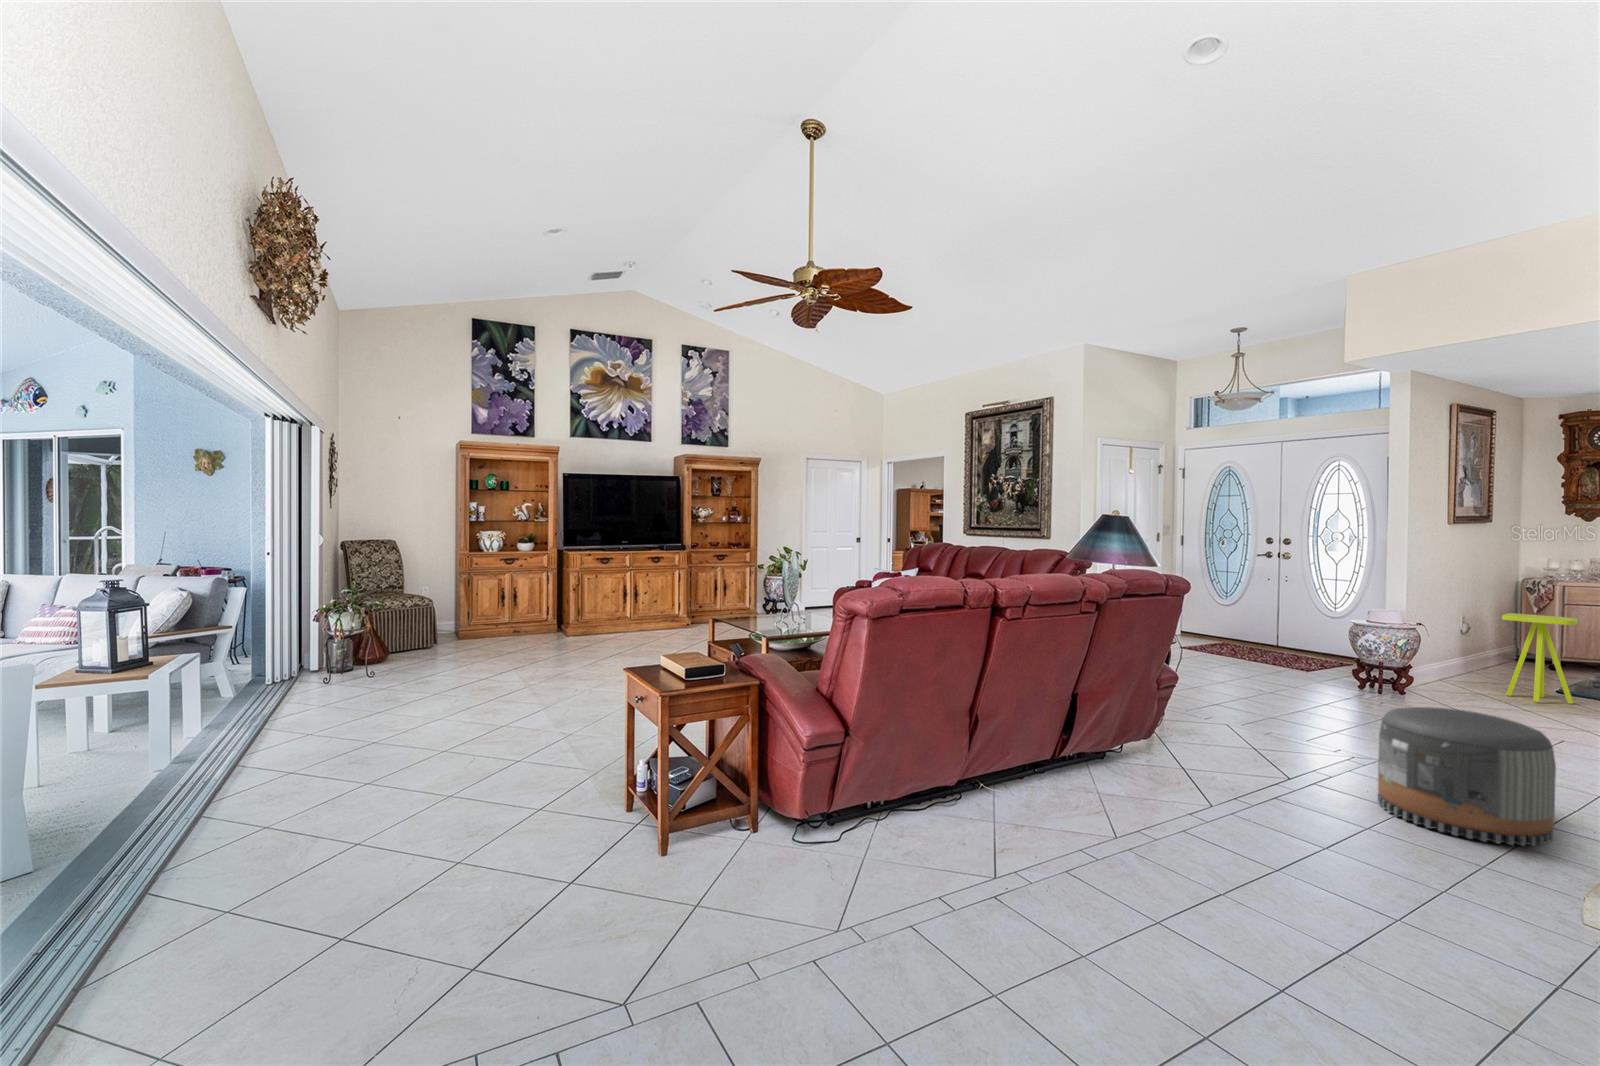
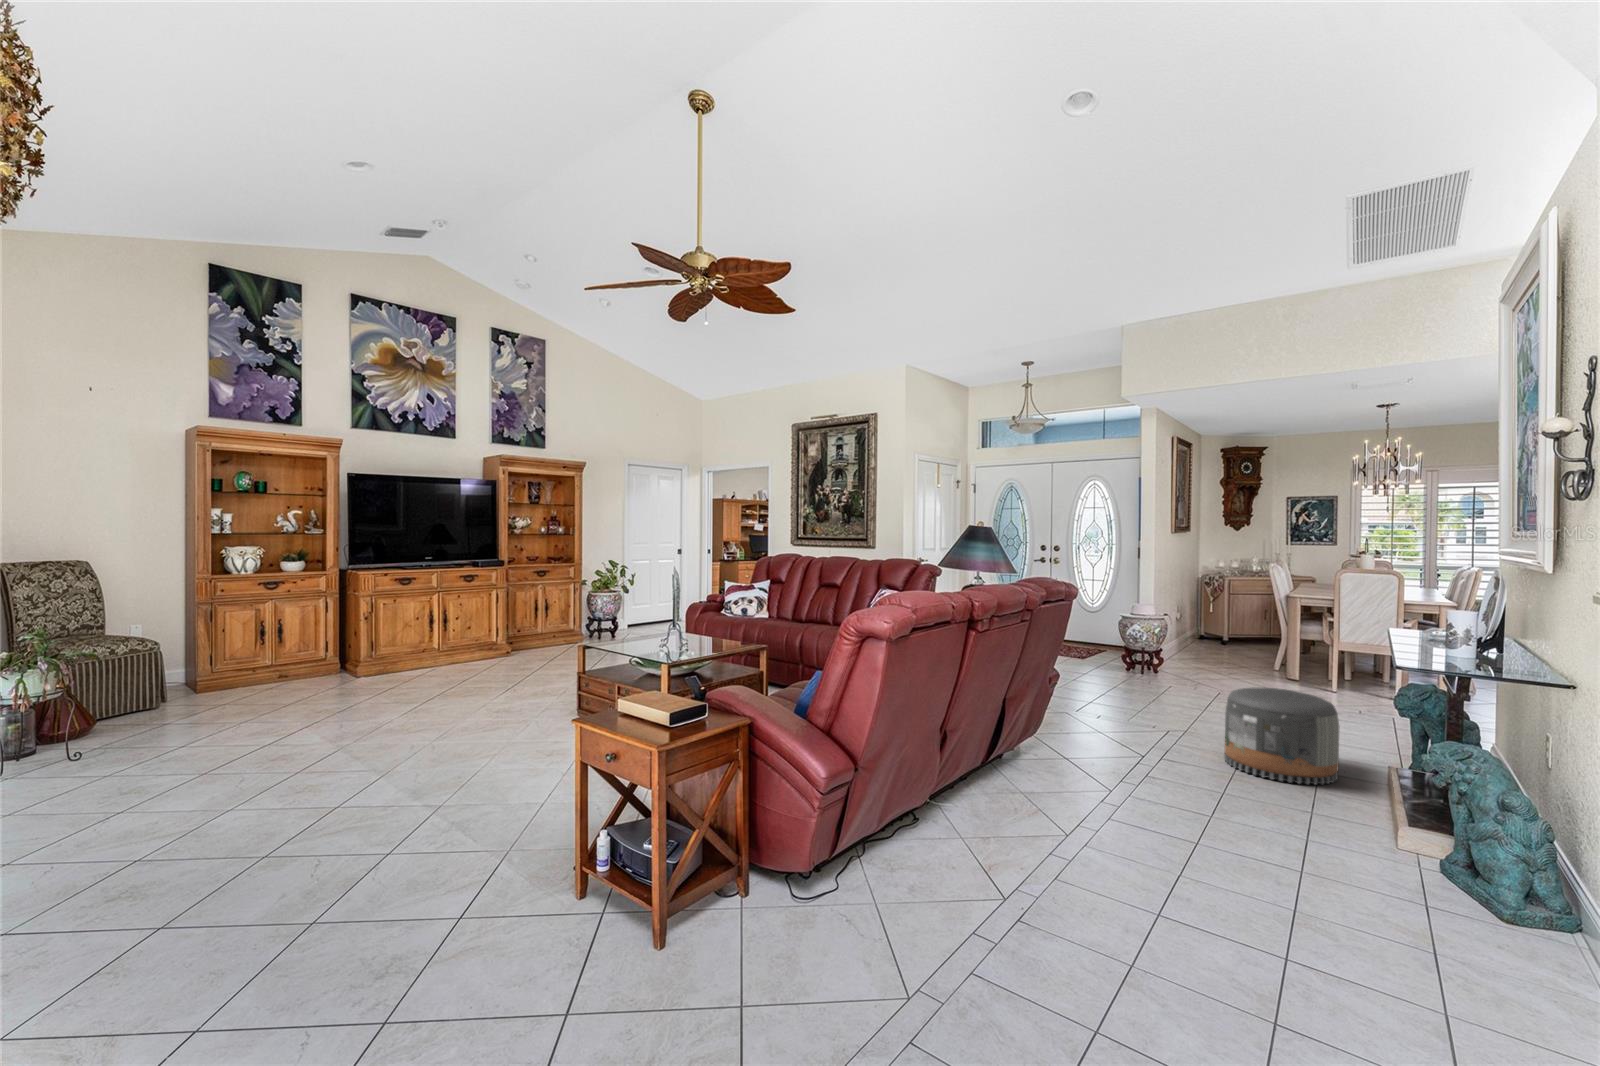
side table: present [1502,613,1578,703] -> none [1212,605,1256,669]

